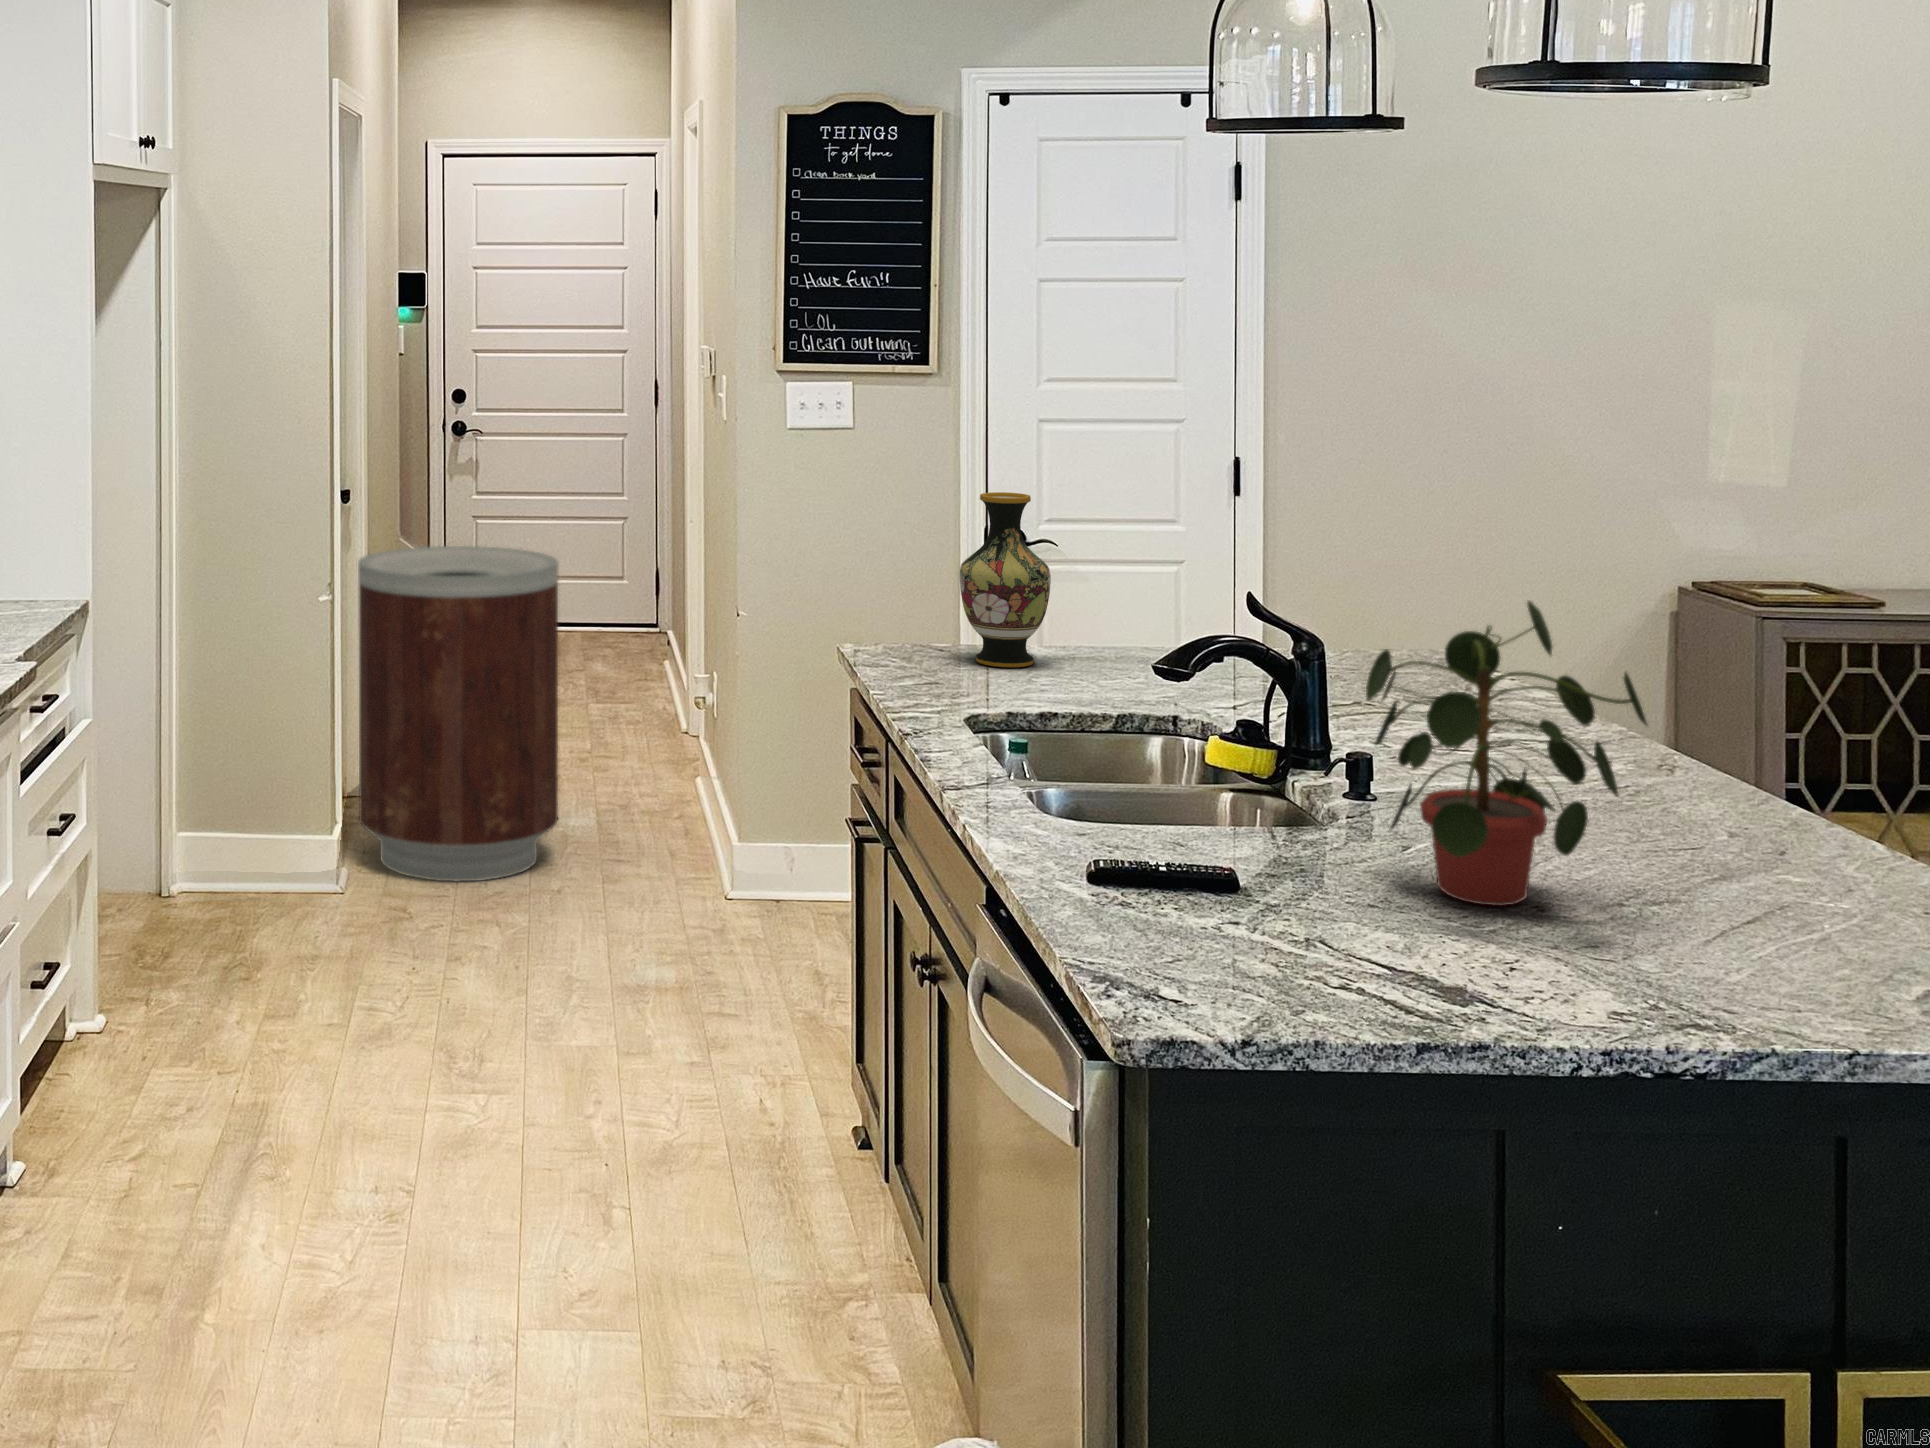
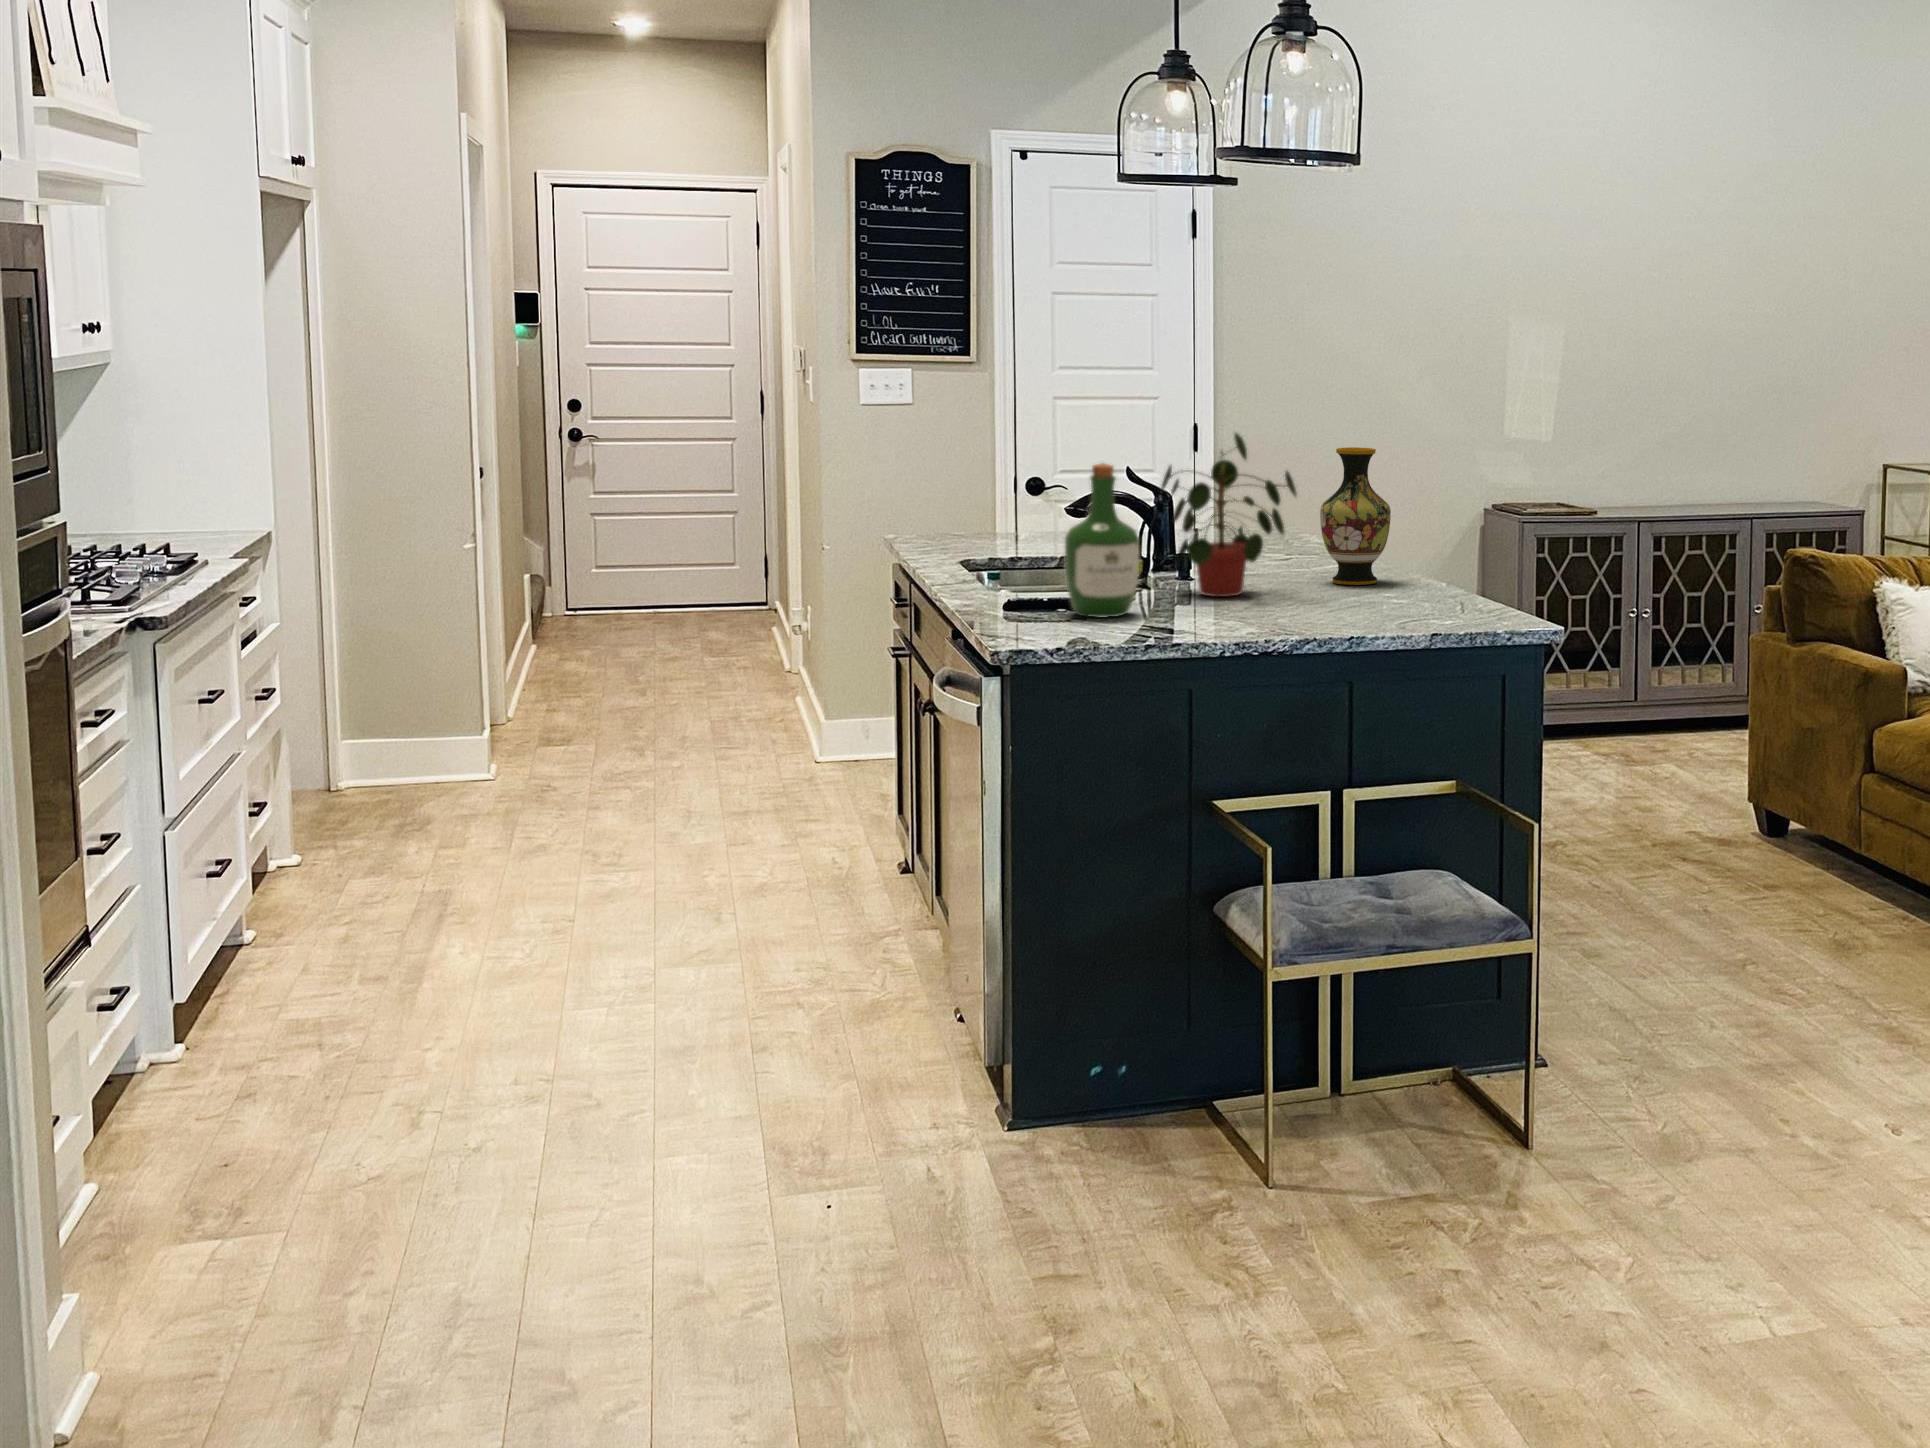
vase: present [959,492,1051,667] -> present [1320,447,1391,585]
trash can: present [358,546,559,881] -> none [497,507,683,769]
wine bottle: none [1209,669,1364,970] -> present [1065,463,1140,618]

